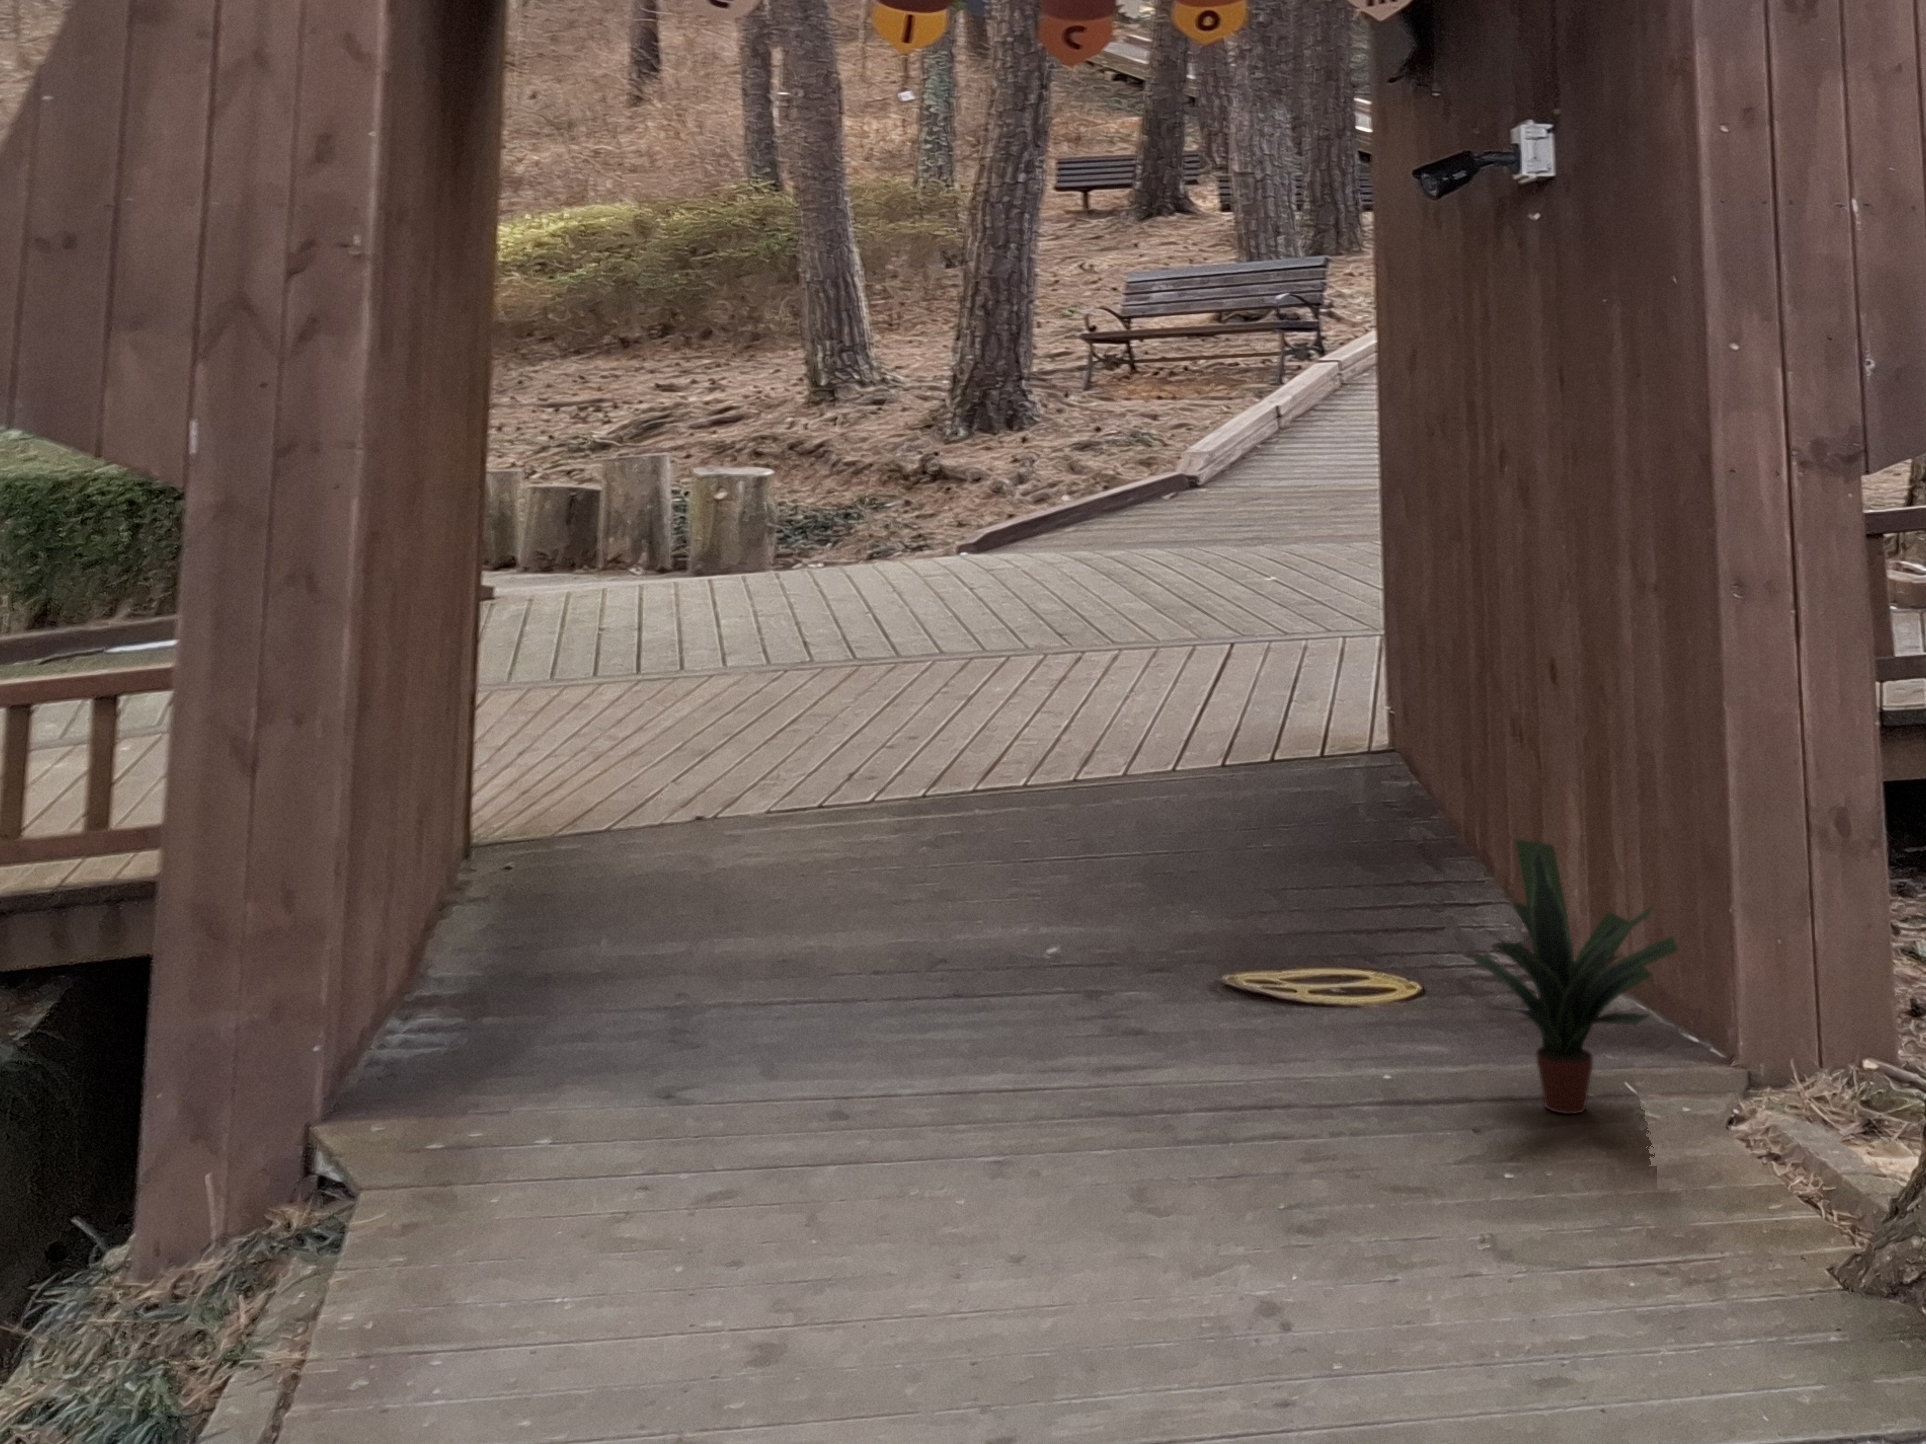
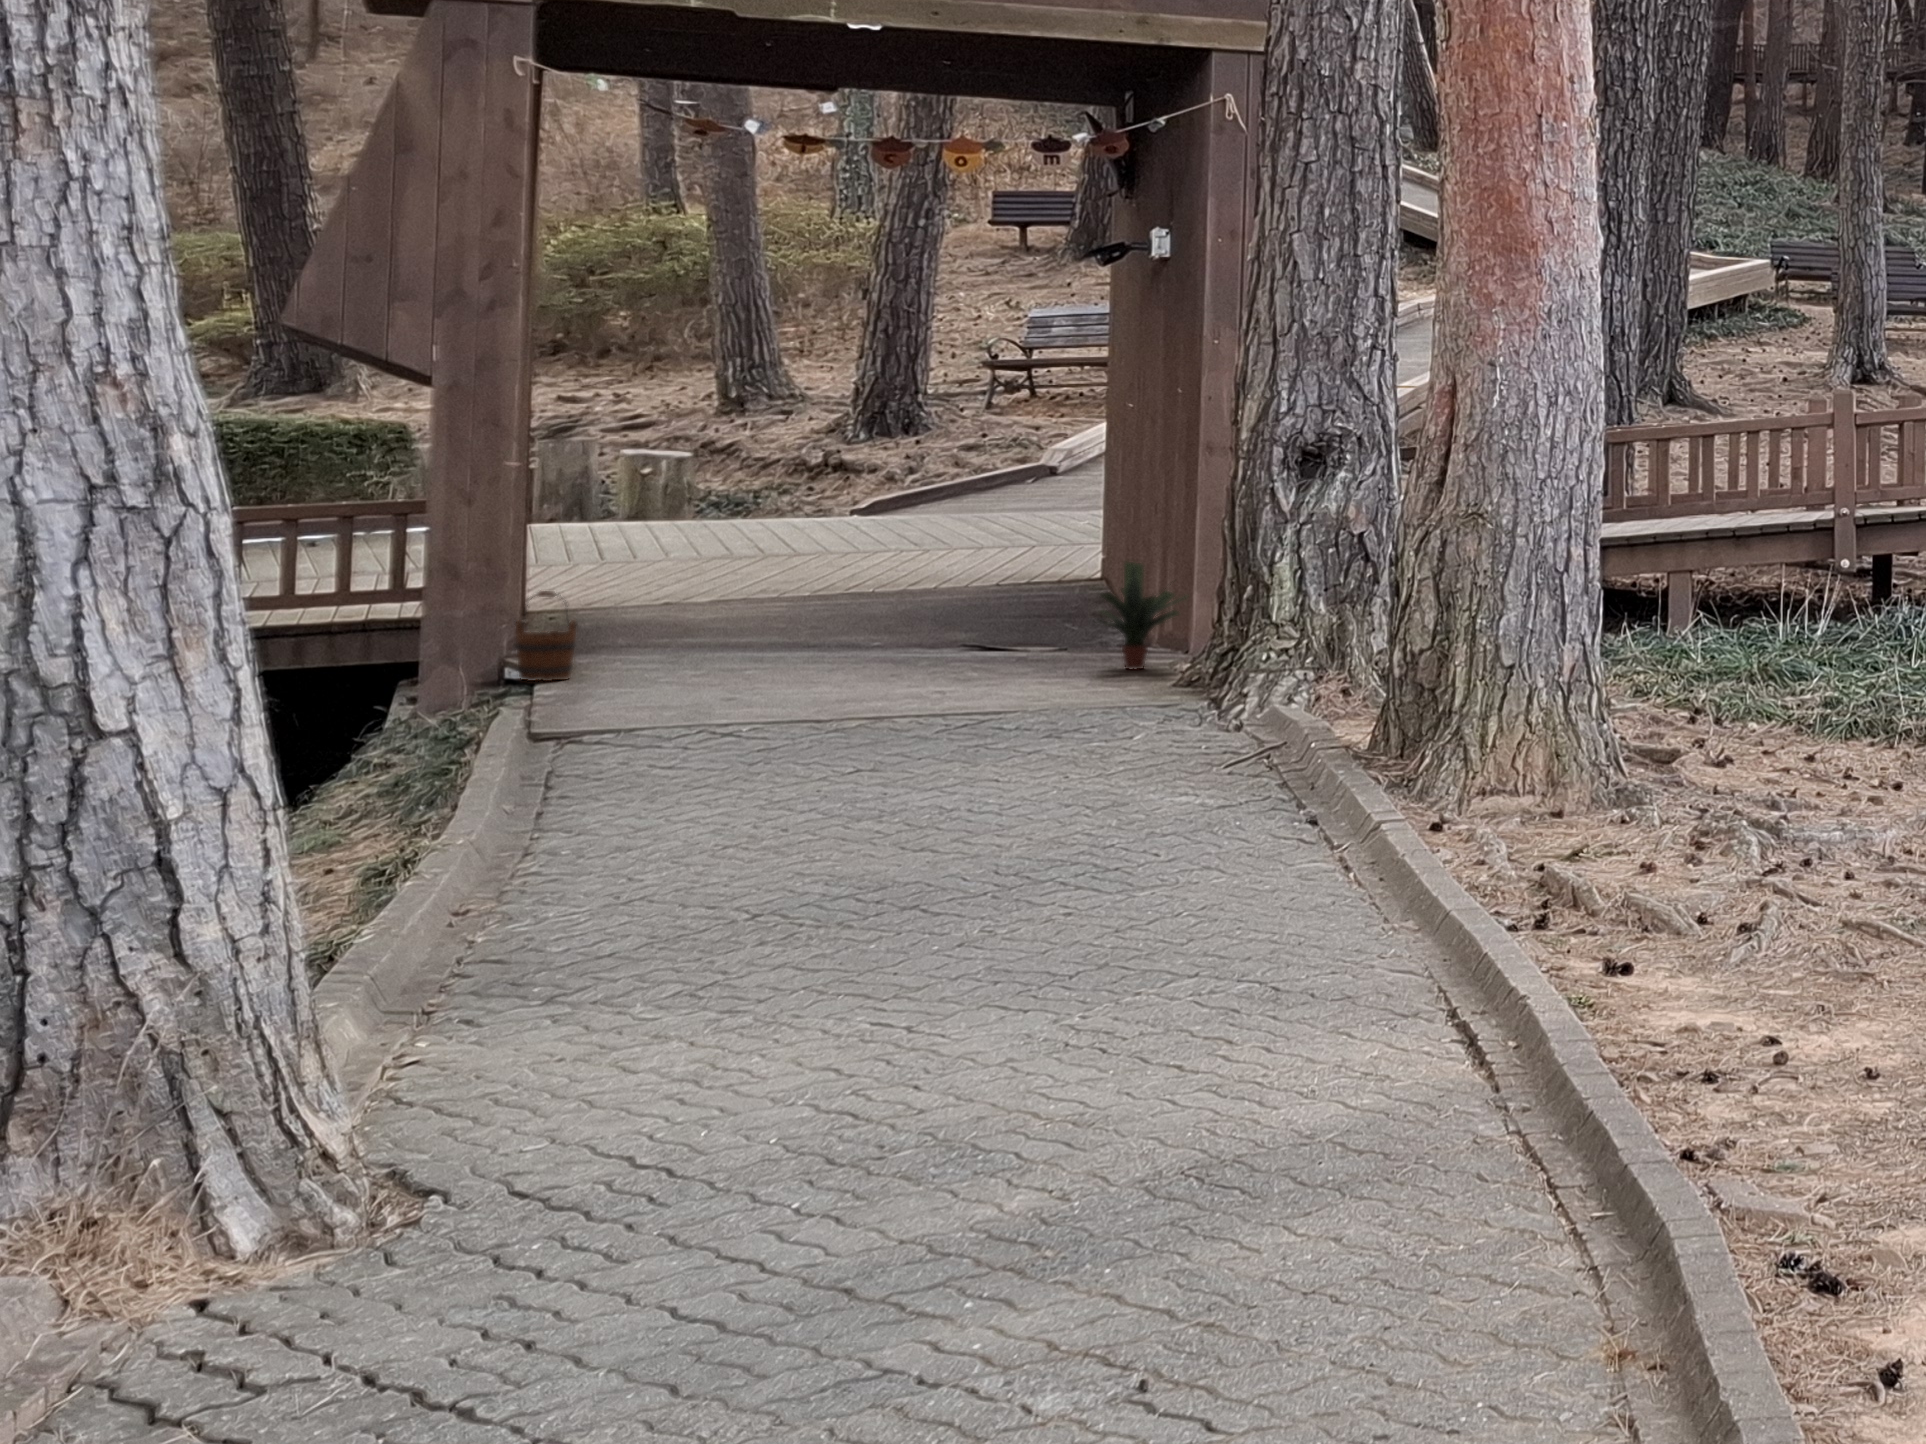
wooden bucket: none [347,899,464,1104] -> present [514,591,577,681]

